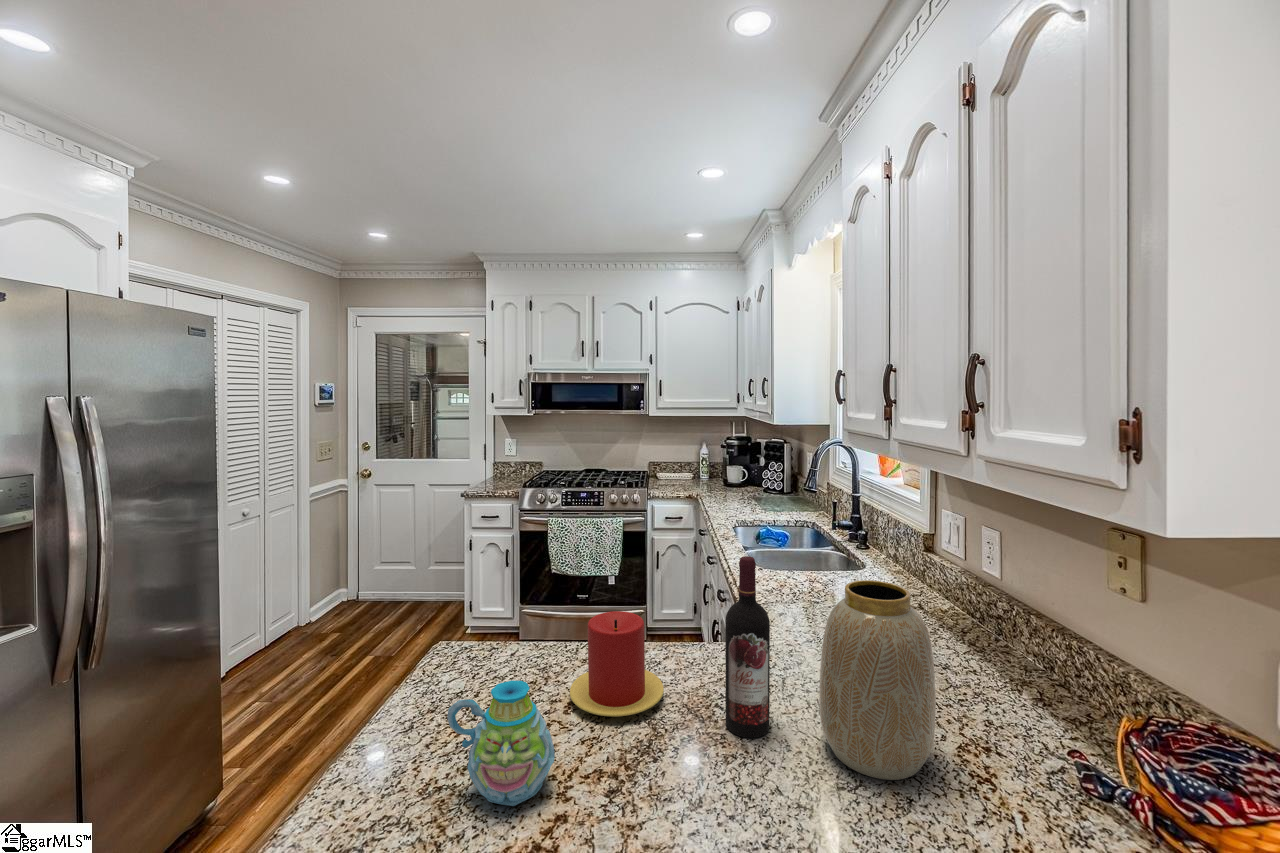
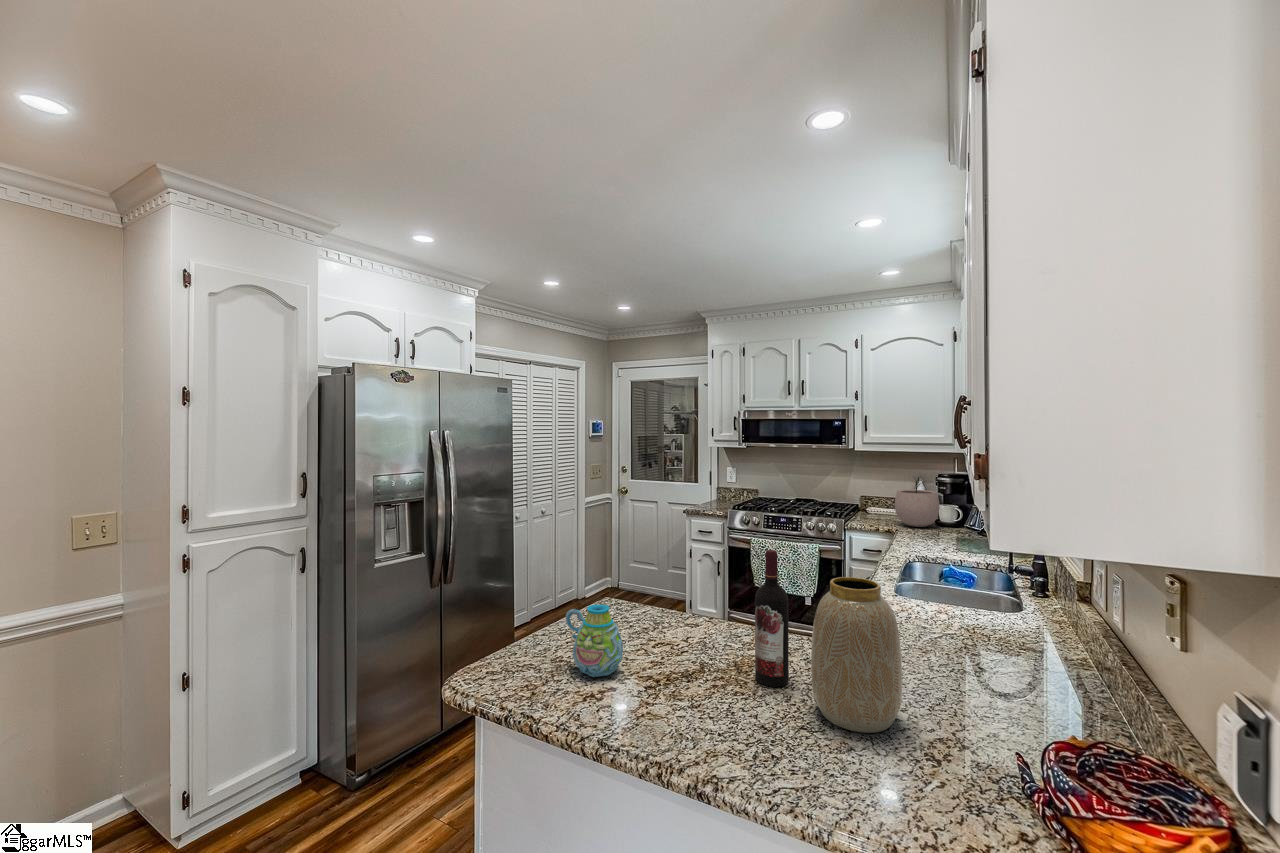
plant pot: none [693,440,733,490] -> present [895,477,940,527]
candle: present [570,611,664,716] -> none [661,585,728,654]

